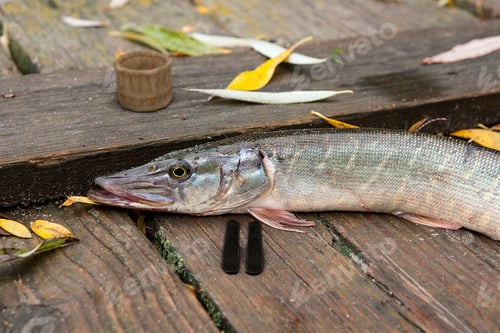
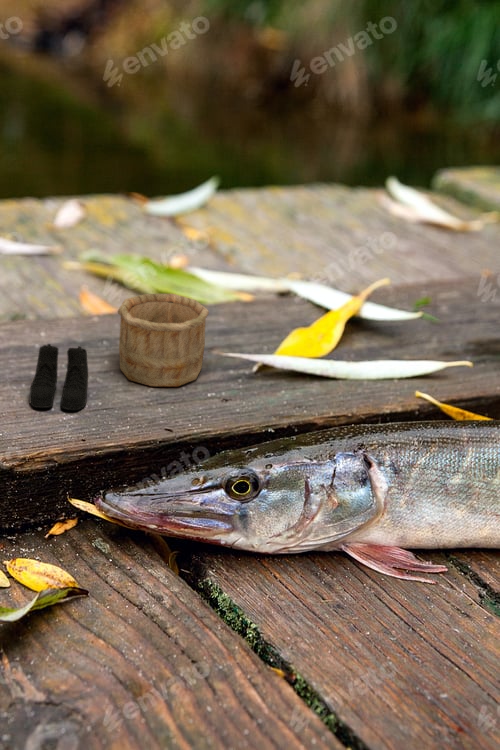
boots: present [221,219,264,274] -> present [30,344,88,410]

